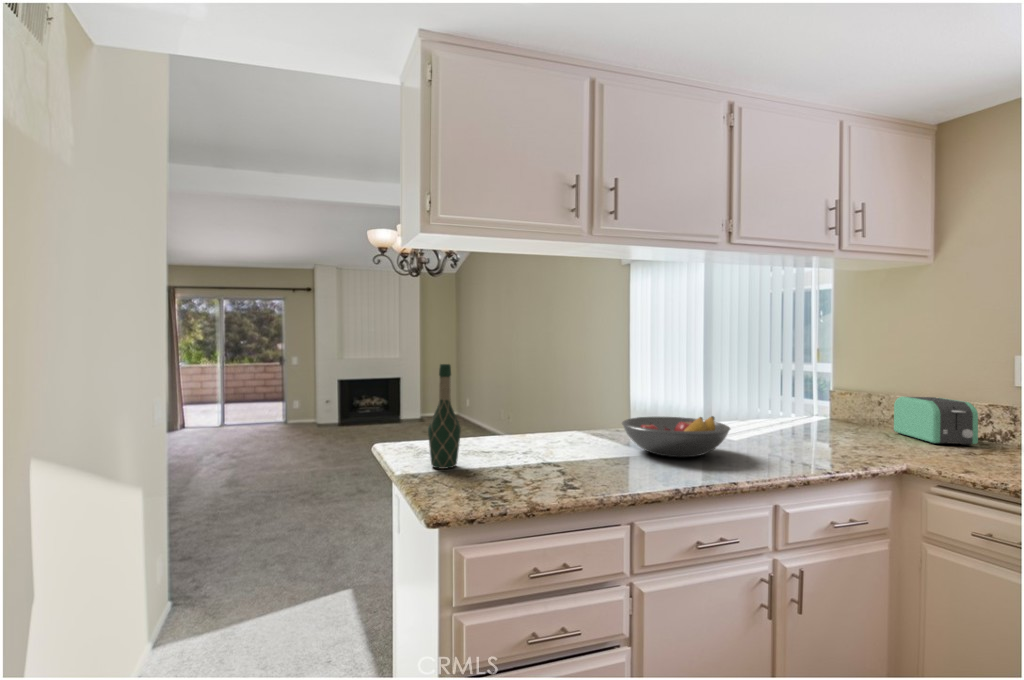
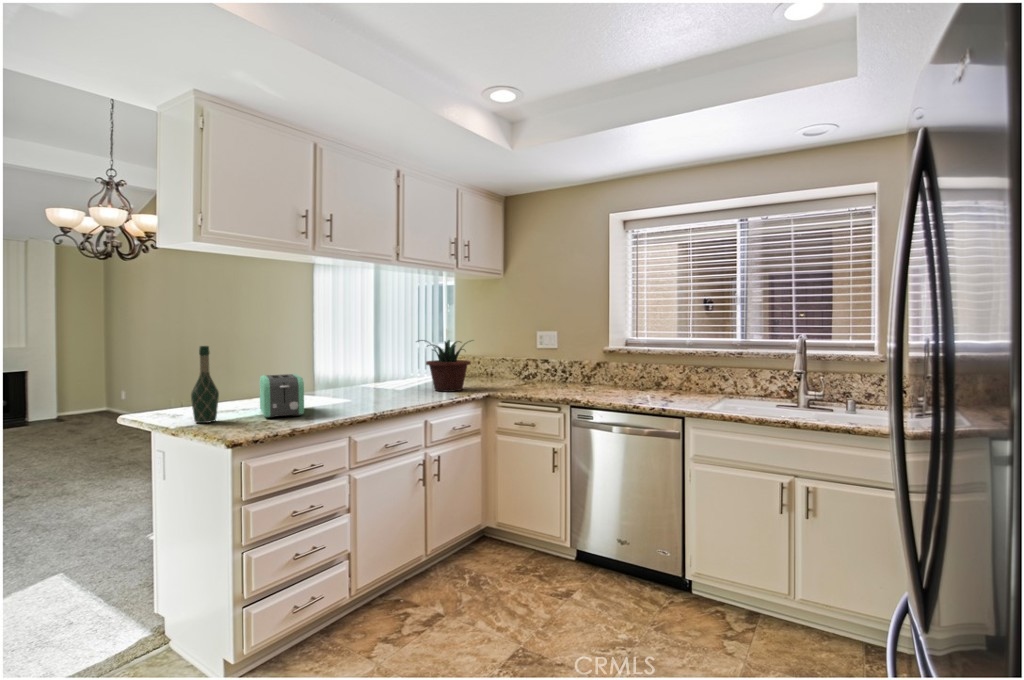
potted plant: none [762,364,874,453] -> present [418,340,473,392]
toaster: present [894,396,978,445] -> present [260,374,304,418]
fruit bowl: present [622,416,730,457] -> none [329,374,400,401]

